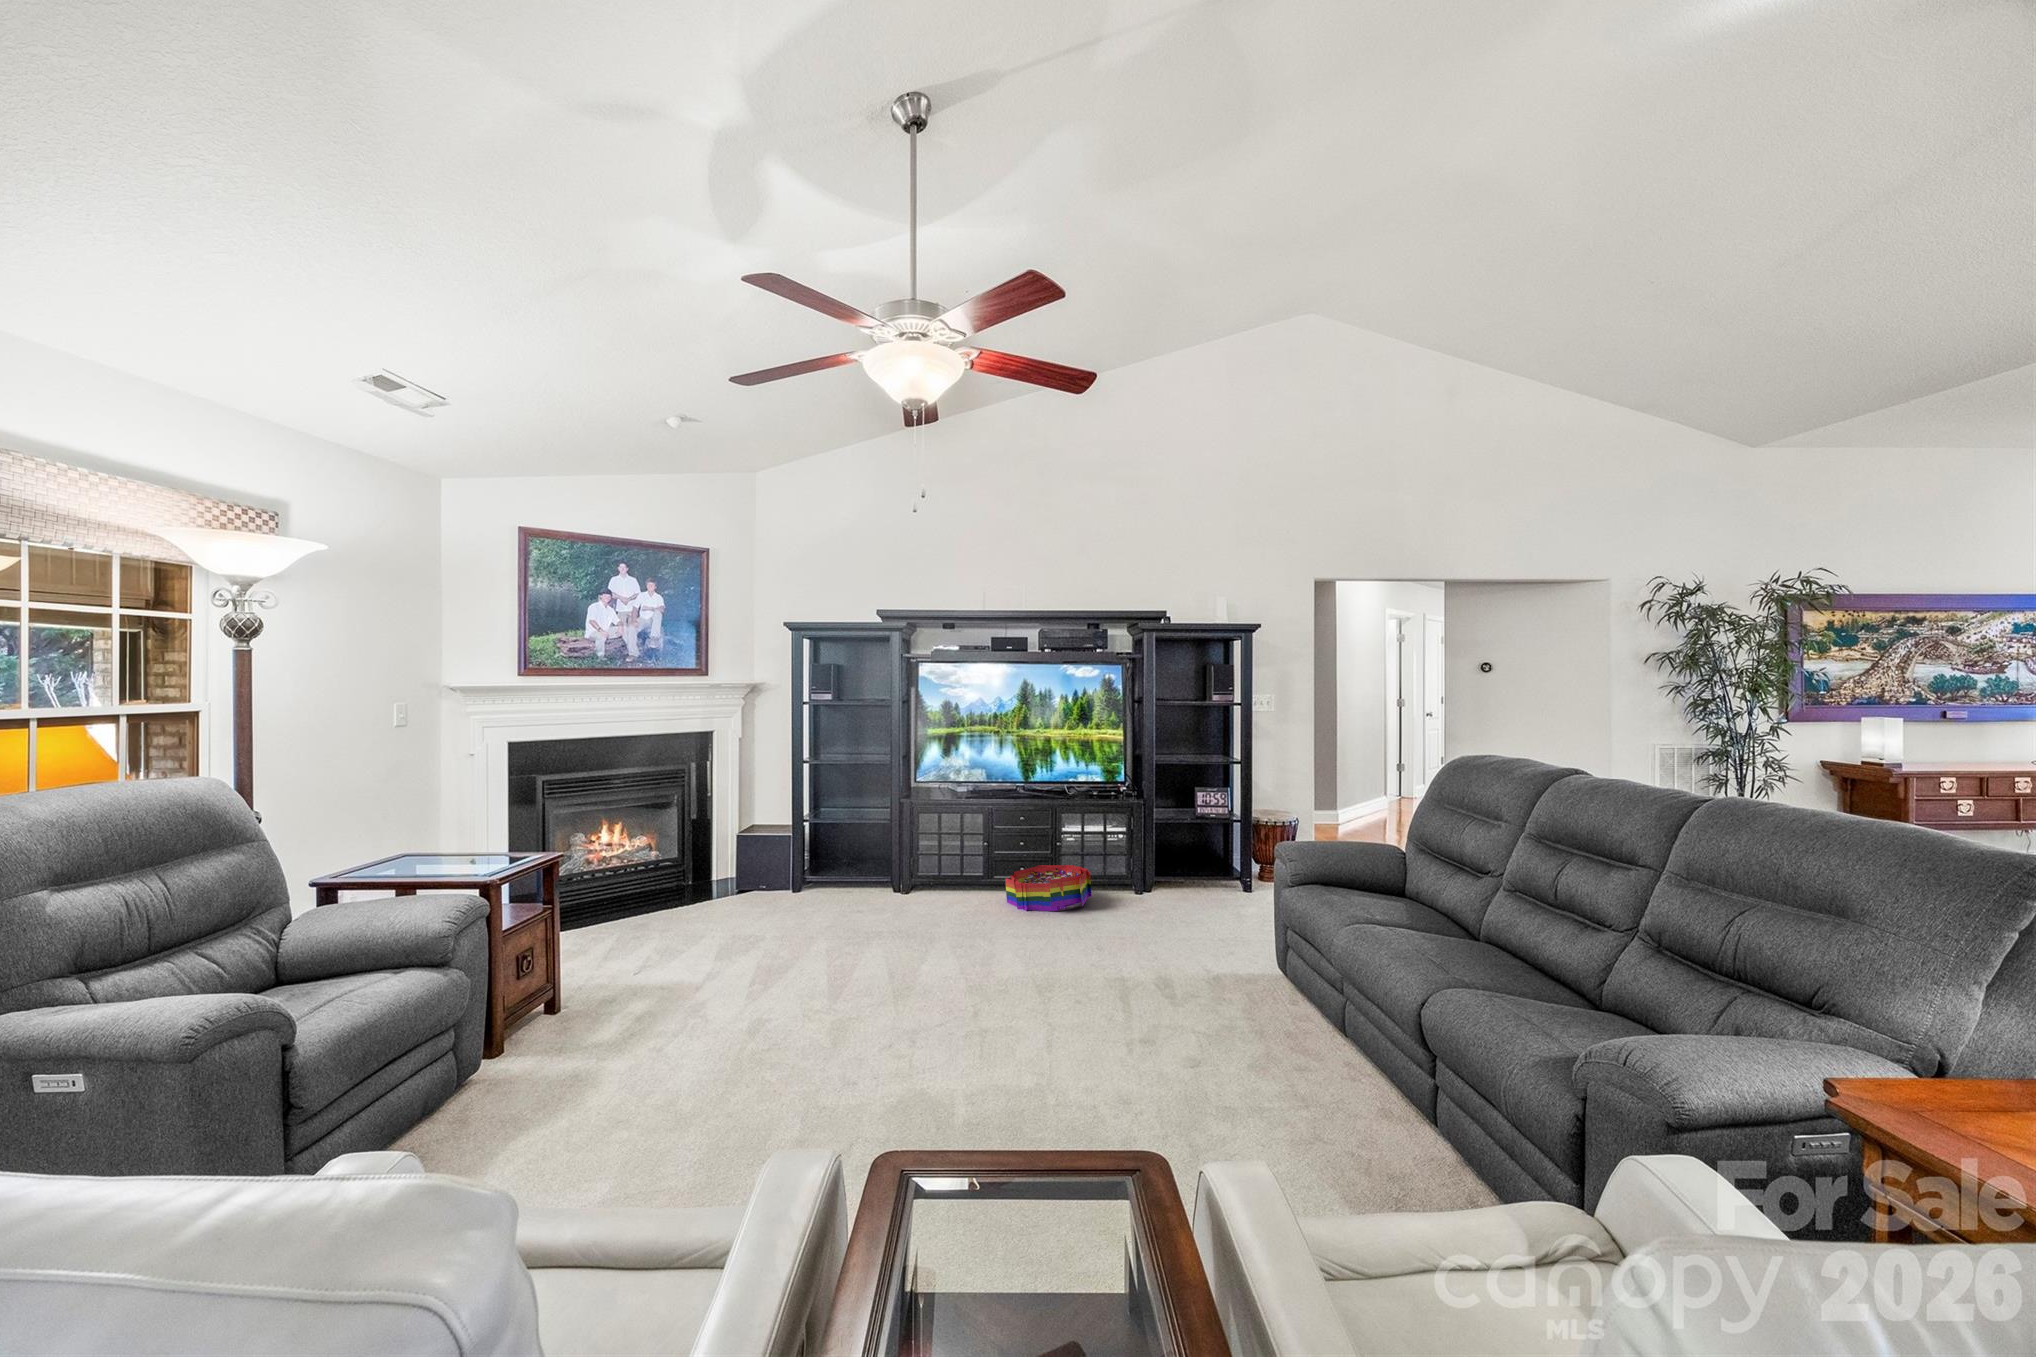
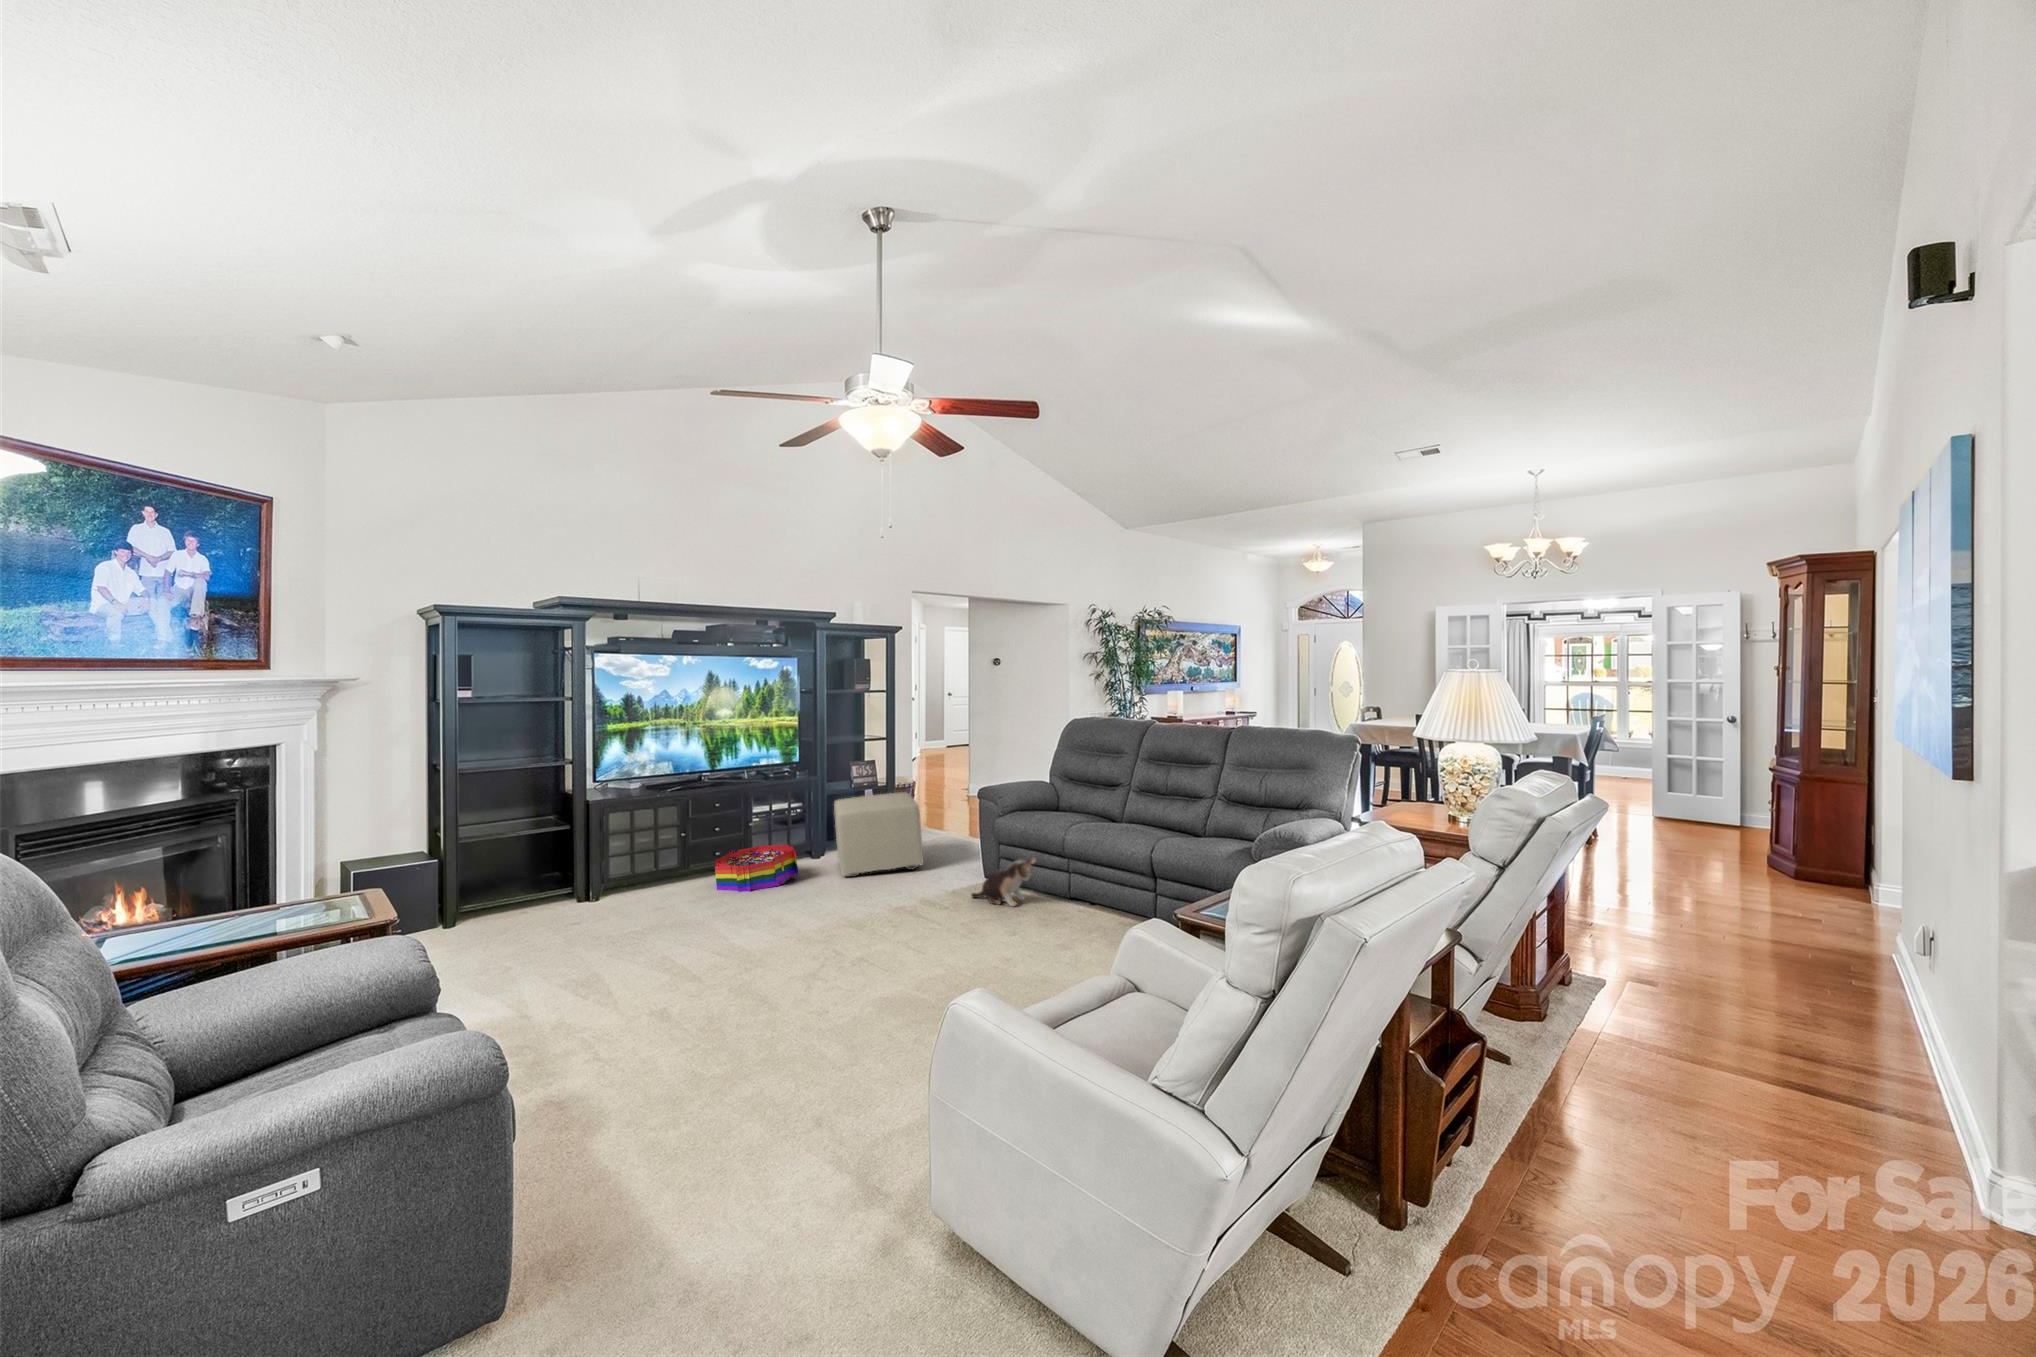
ottoman: none [1120,827,1239,925] -> present [834,792,923,877]
plush toy: none [1203,943,1257,1005] -> present [971,858,1036,906]

